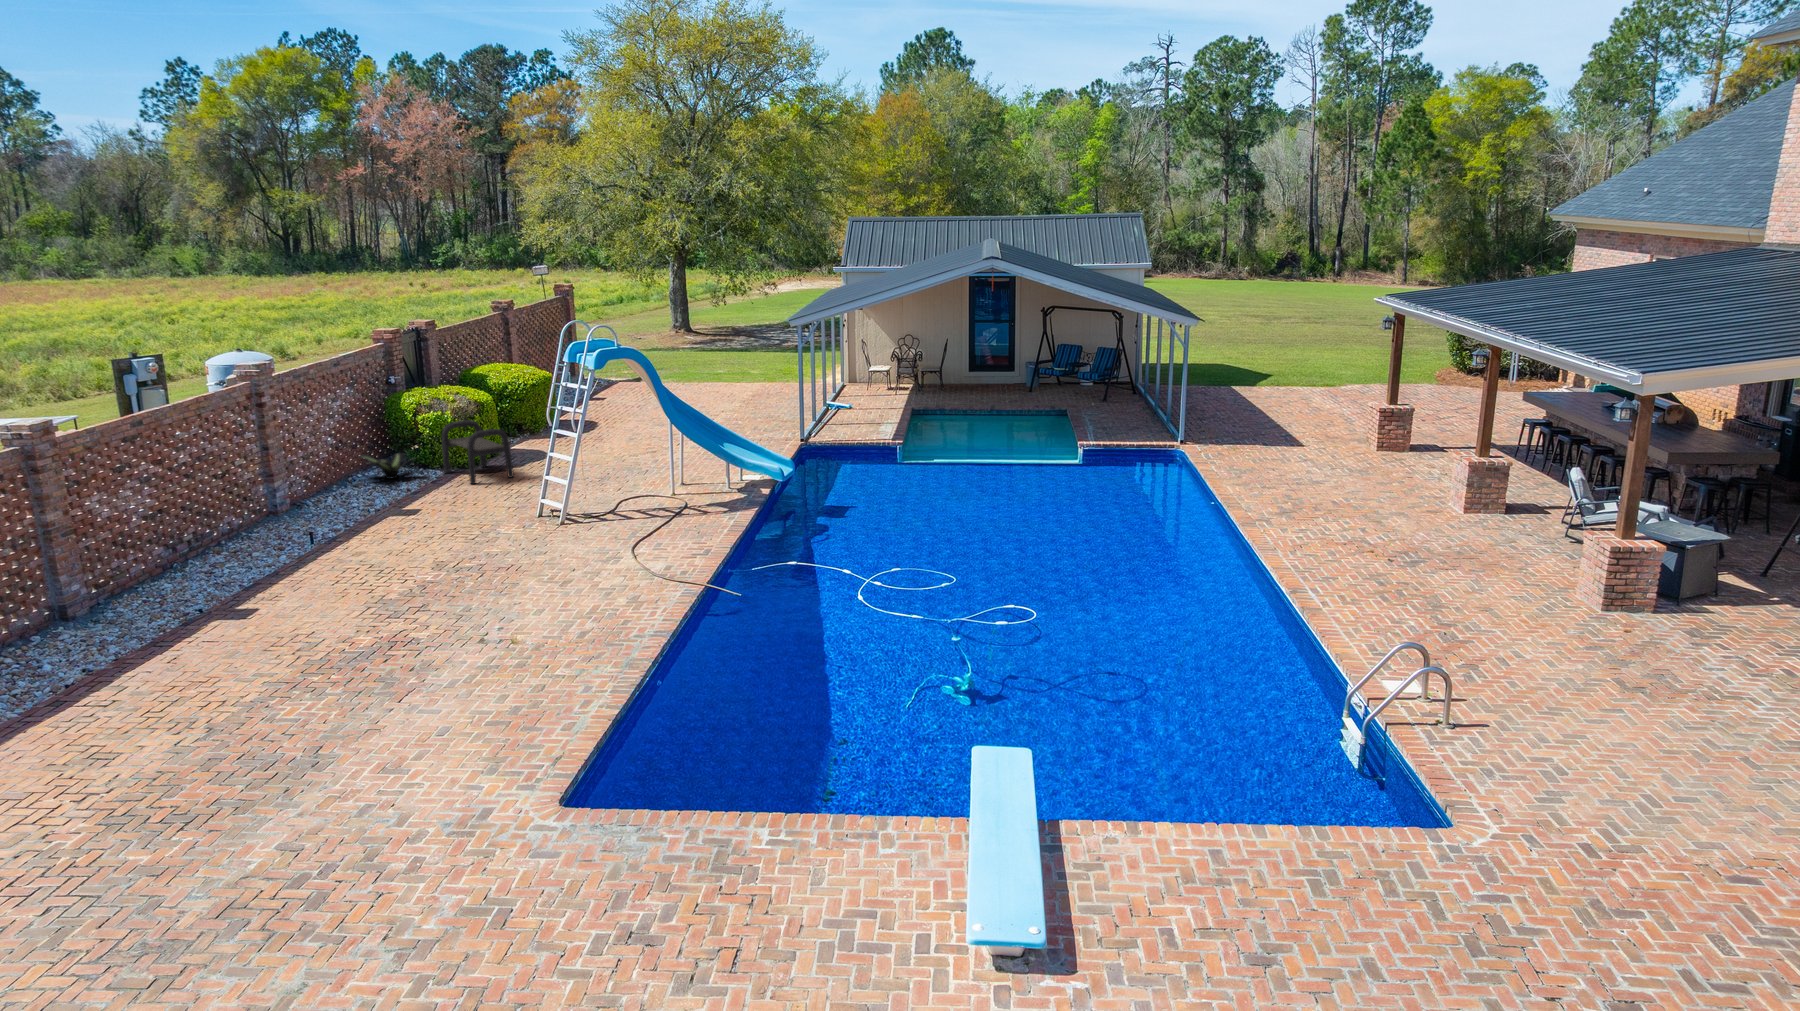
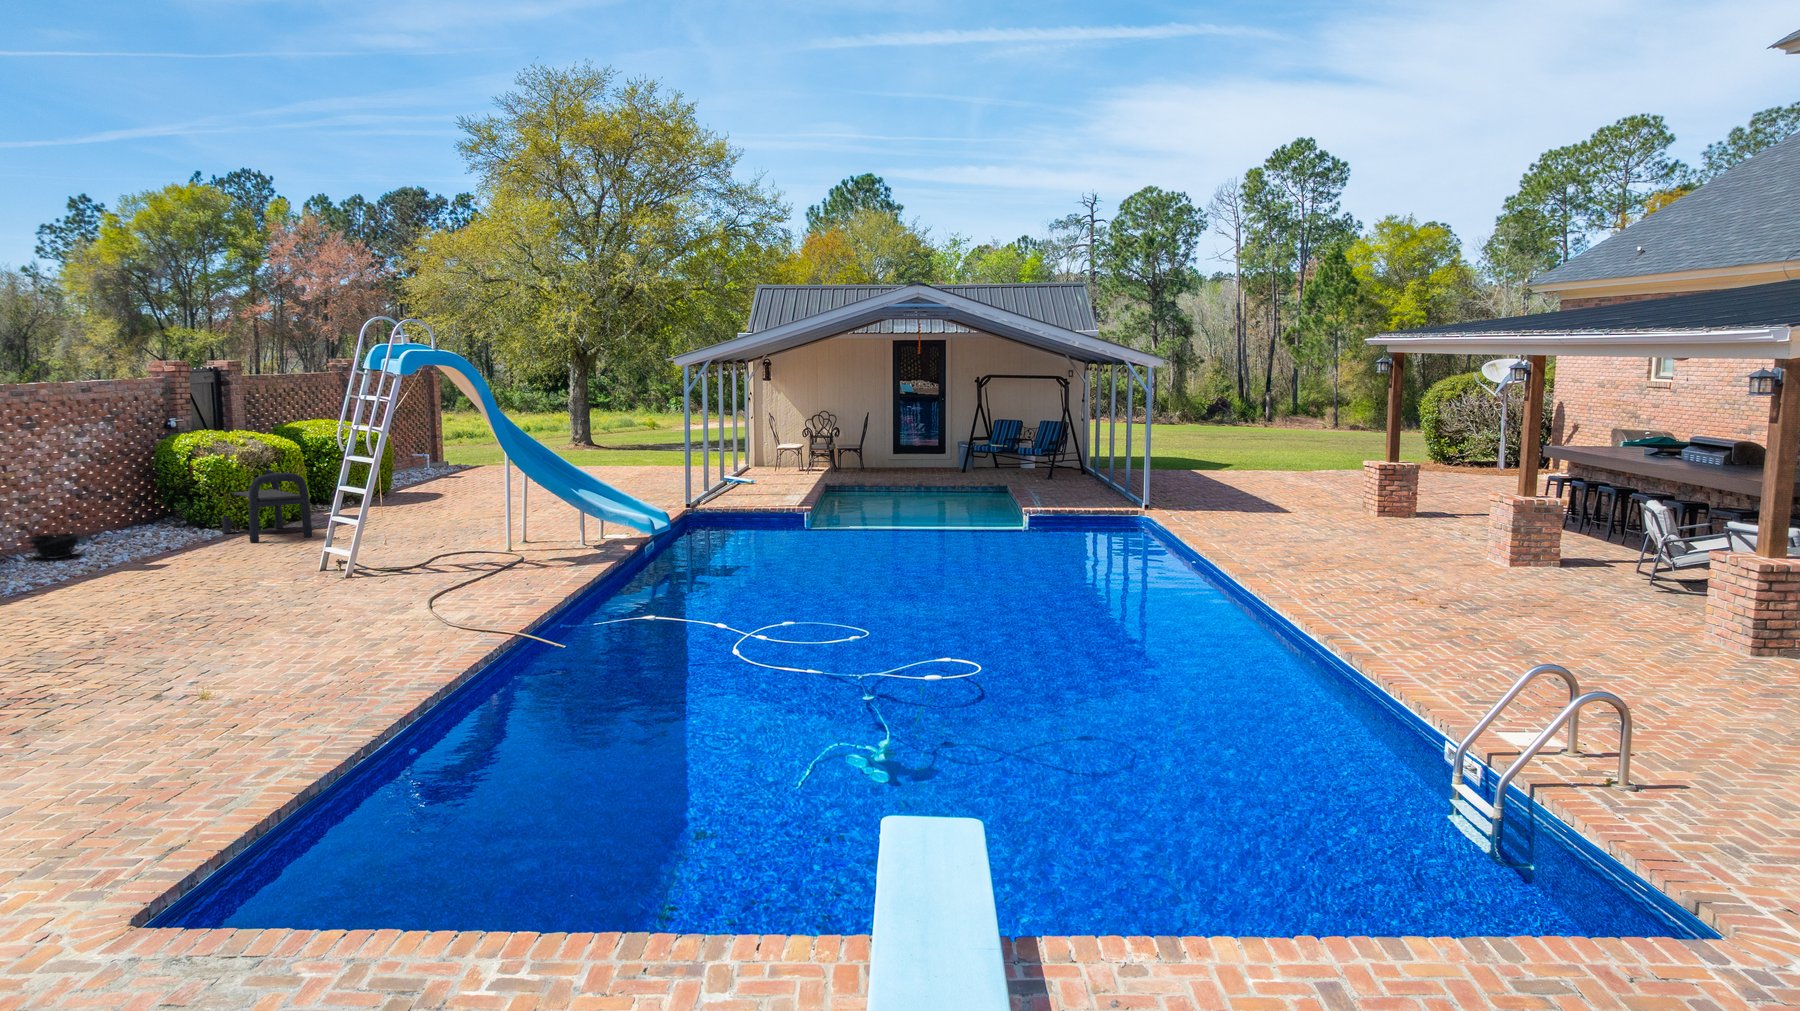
potted plant: present [359,453,405,479] -> none [103,506,188,539]
basket: none [313,471,351,503] -> present [29,533,79,559]

